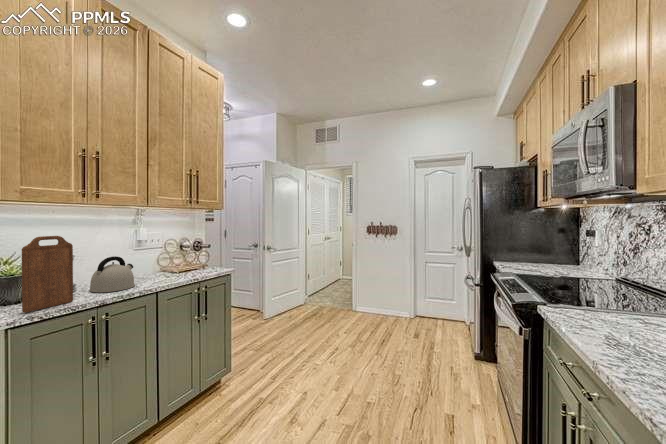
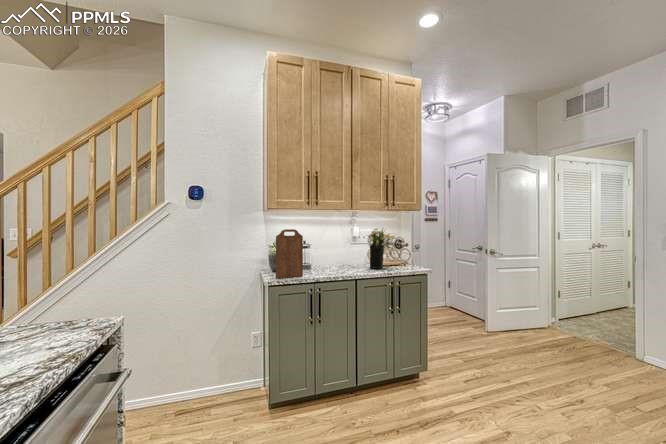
flower arrangement: none [158,229,198,276] -> present [367,228,395,269]
kettle: present [90,256,135,292] -> none [316,247,345,274]

